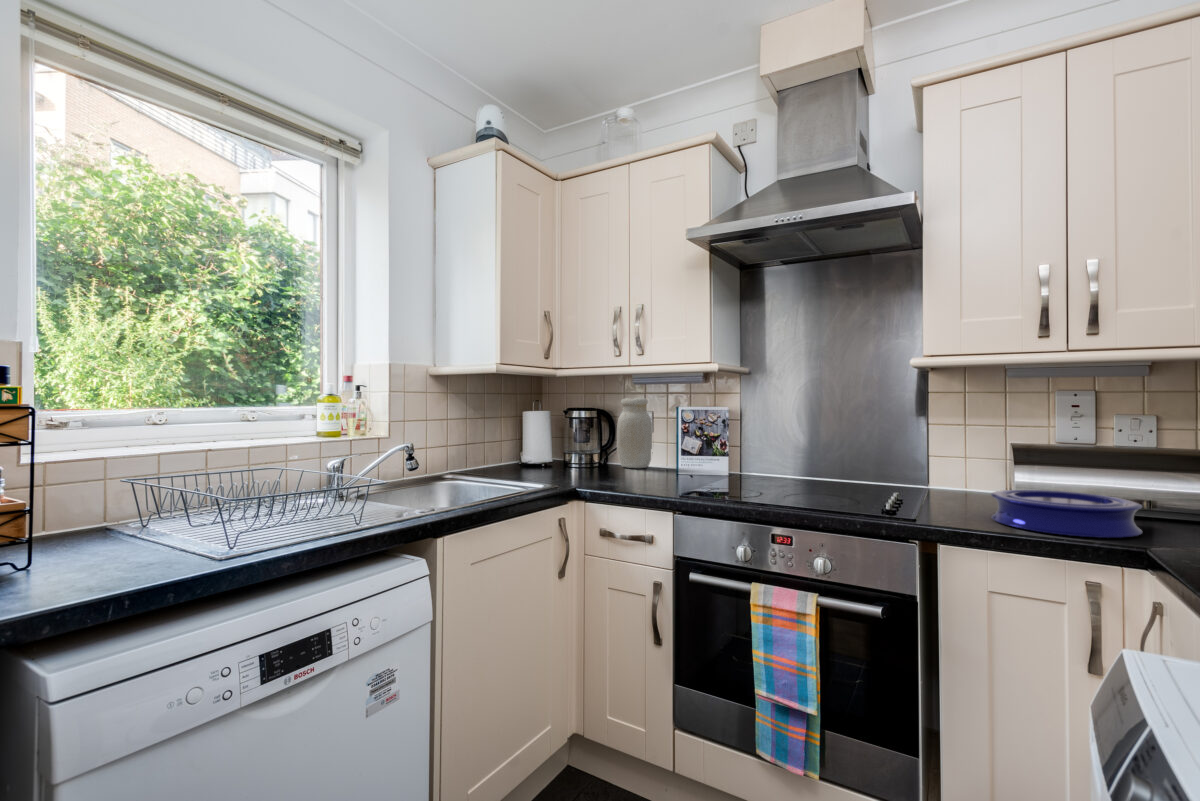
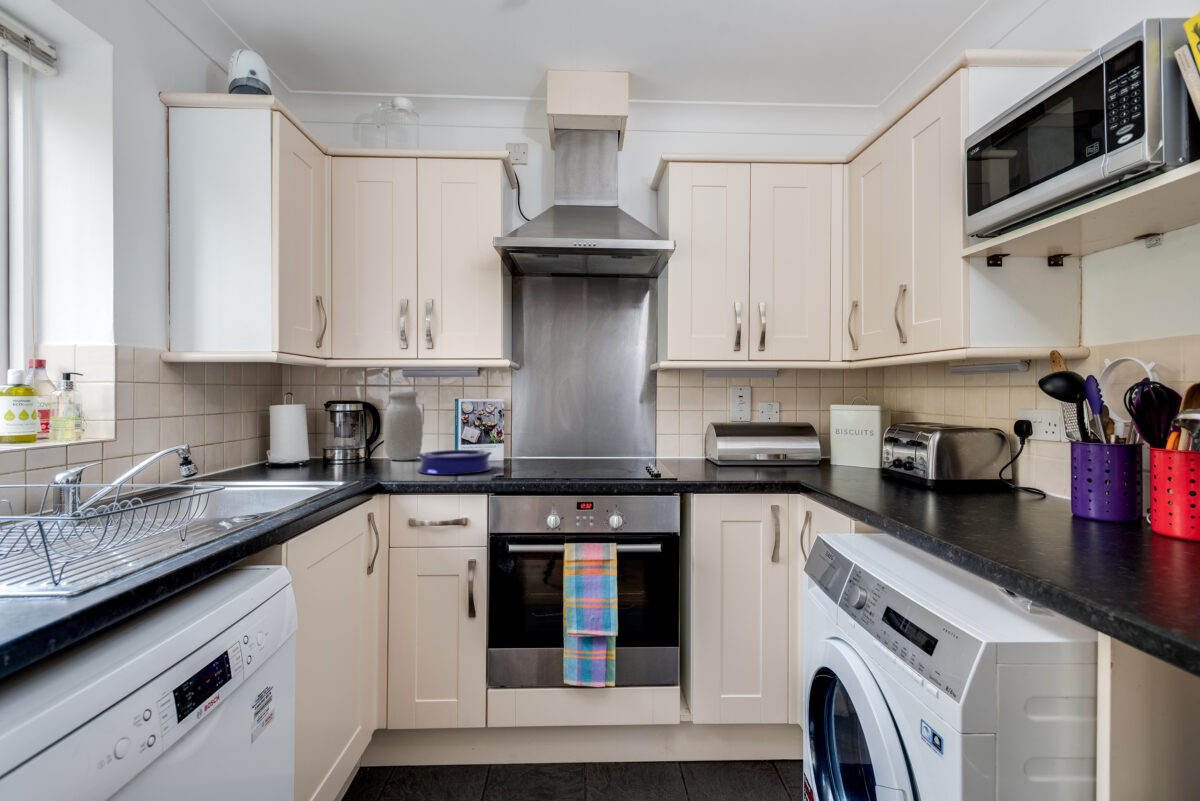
plate: present [991,490,1142,538] -> present [417,450,492,475]

